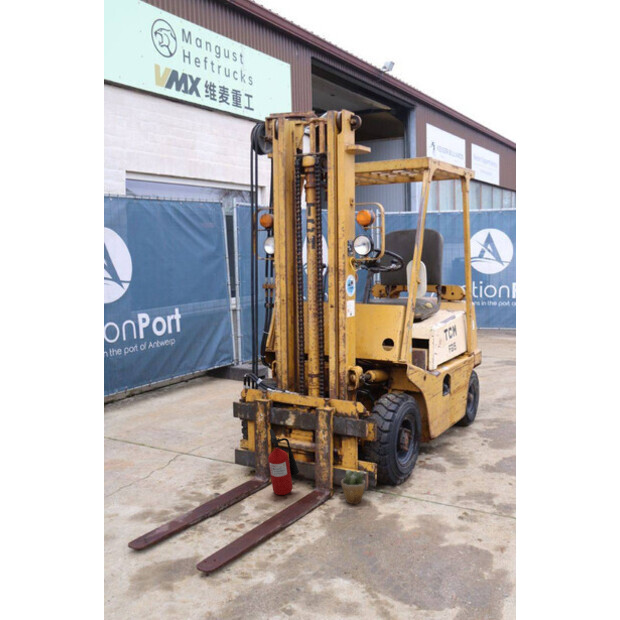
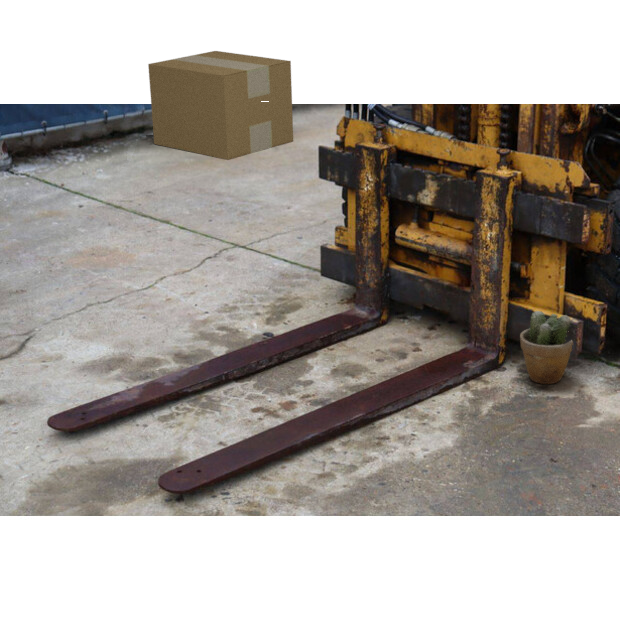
cardboard box: none [119,361,192,413] -> present [148,51,293,160]
fire extinguisher: present [268,429,299,495] -> none [369,210,438,349]

